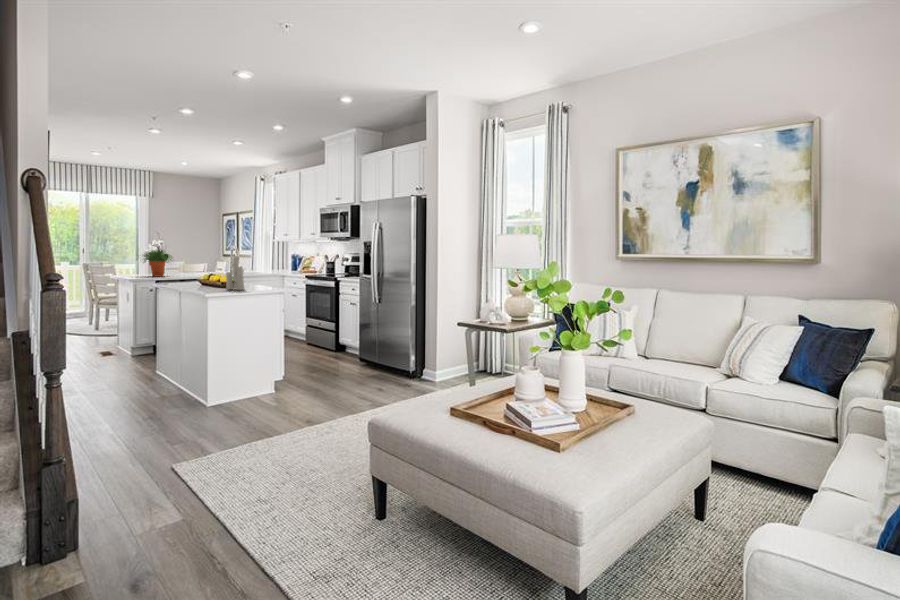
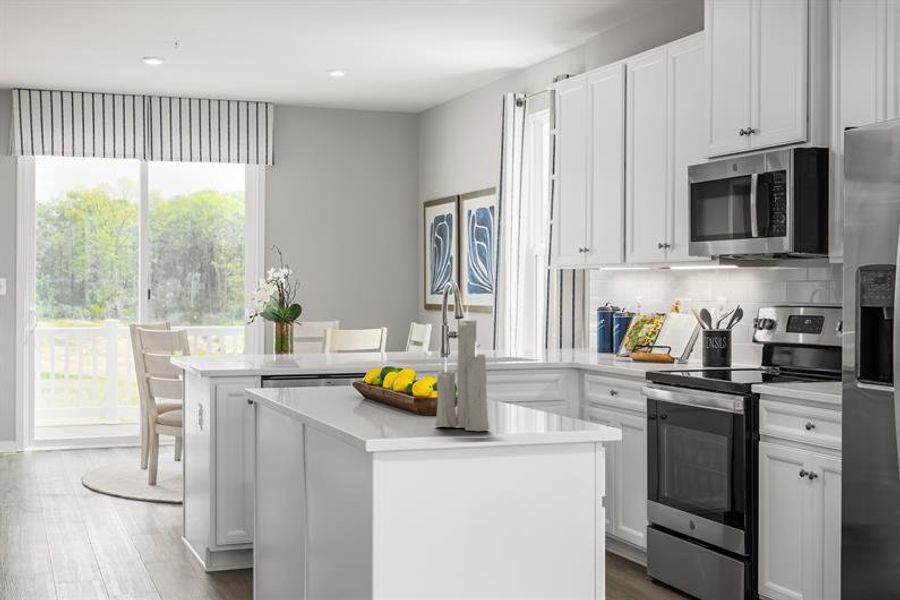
potted plant: present [144,250,172,276] -> none [232,298,312,367]

